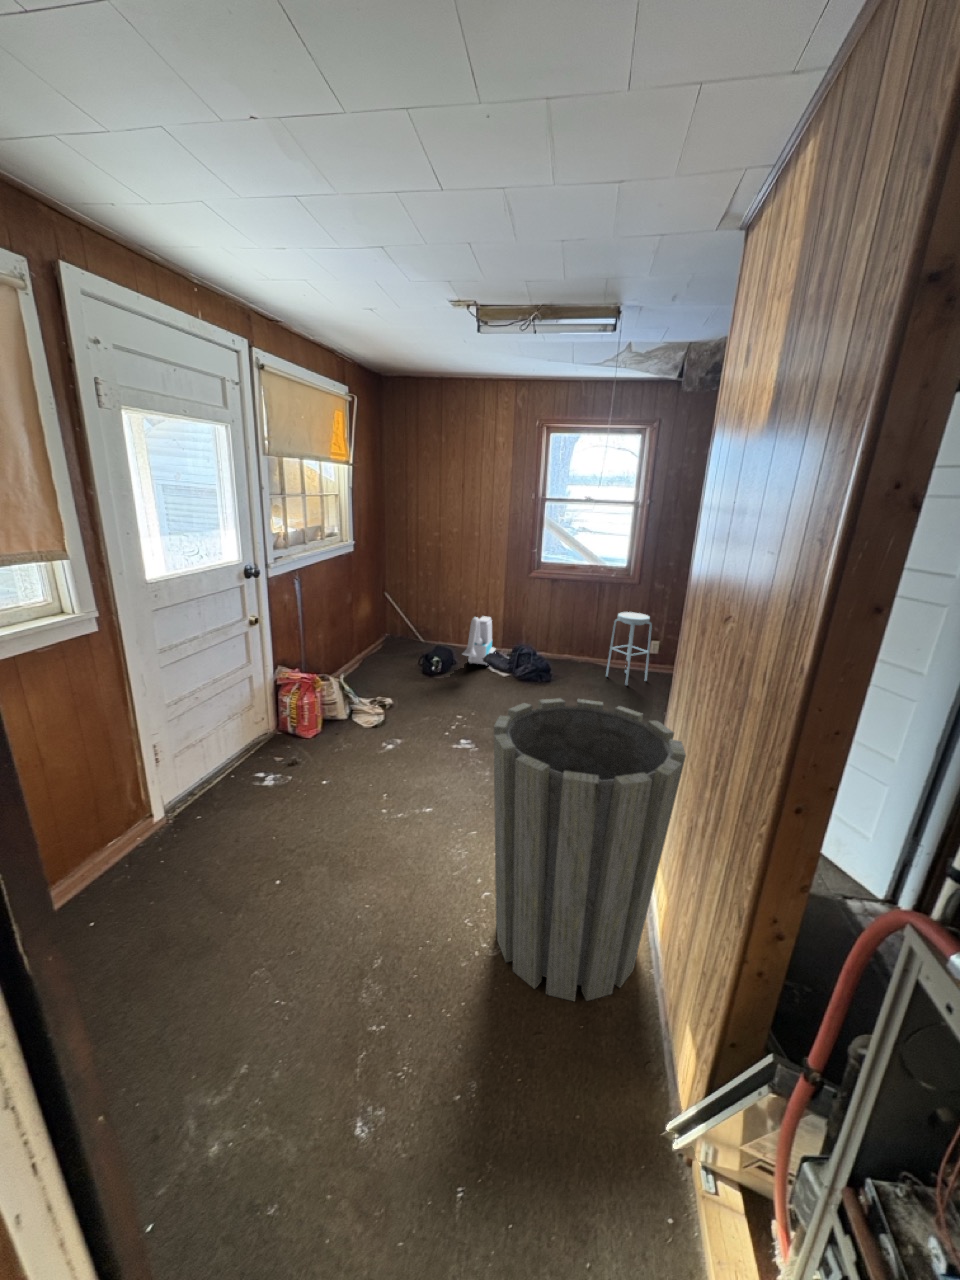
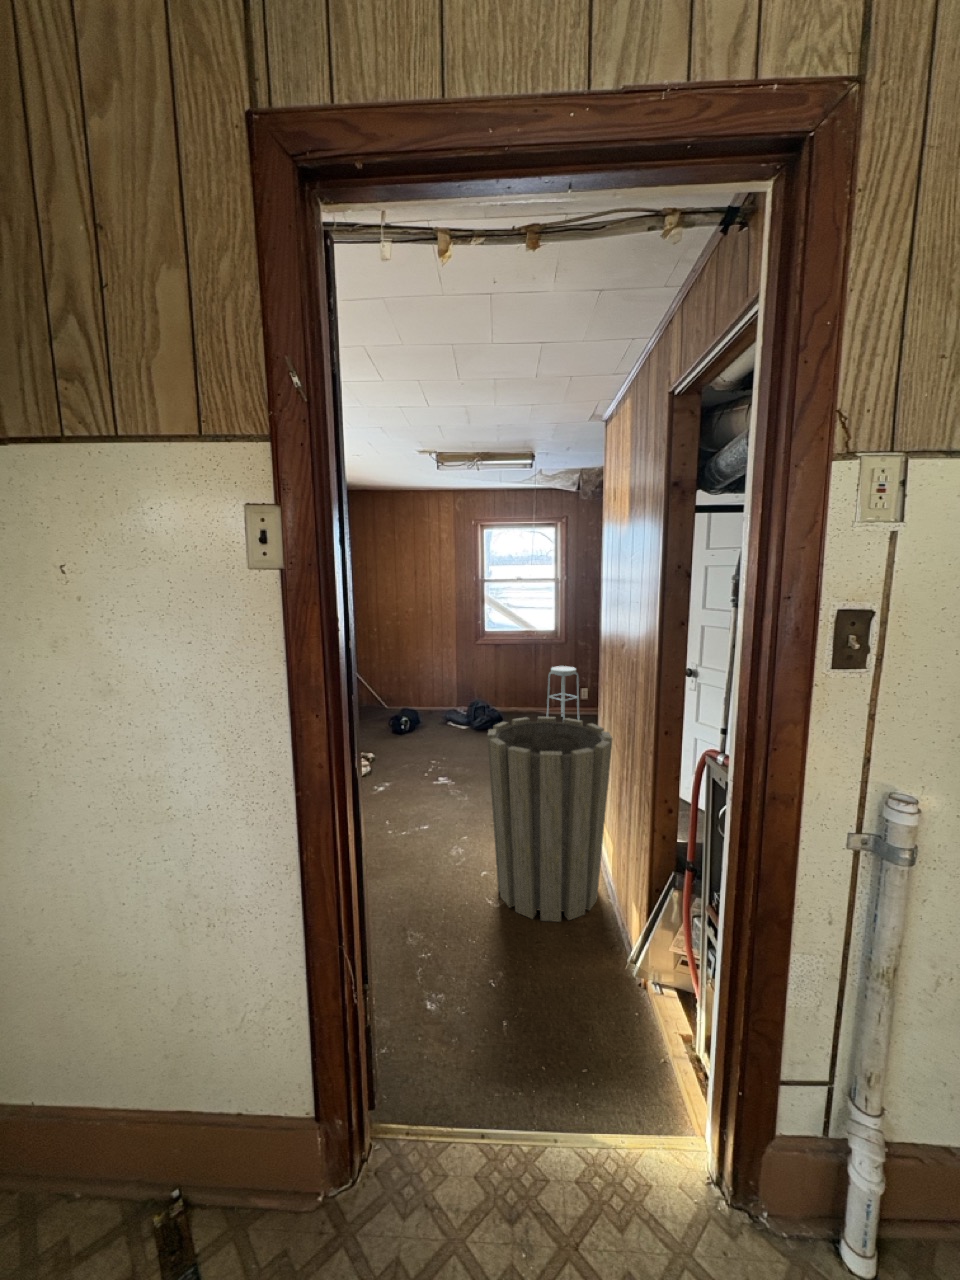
vacuum cleaner: present [462,616,495,665] -> none [427,680,453,722]

